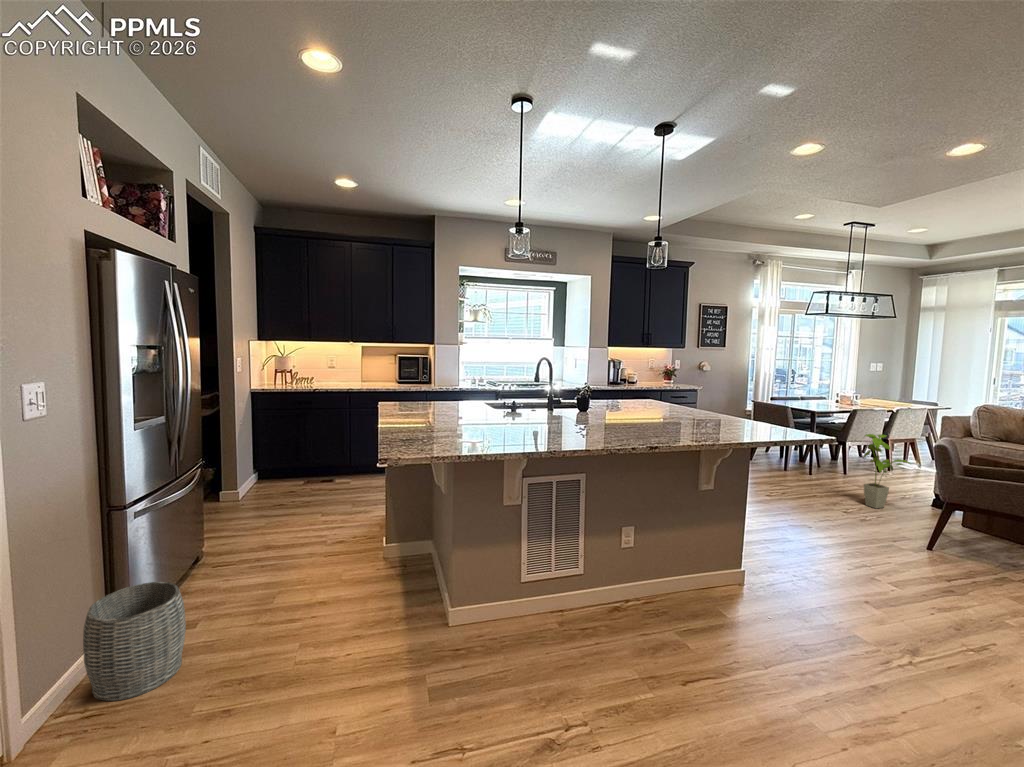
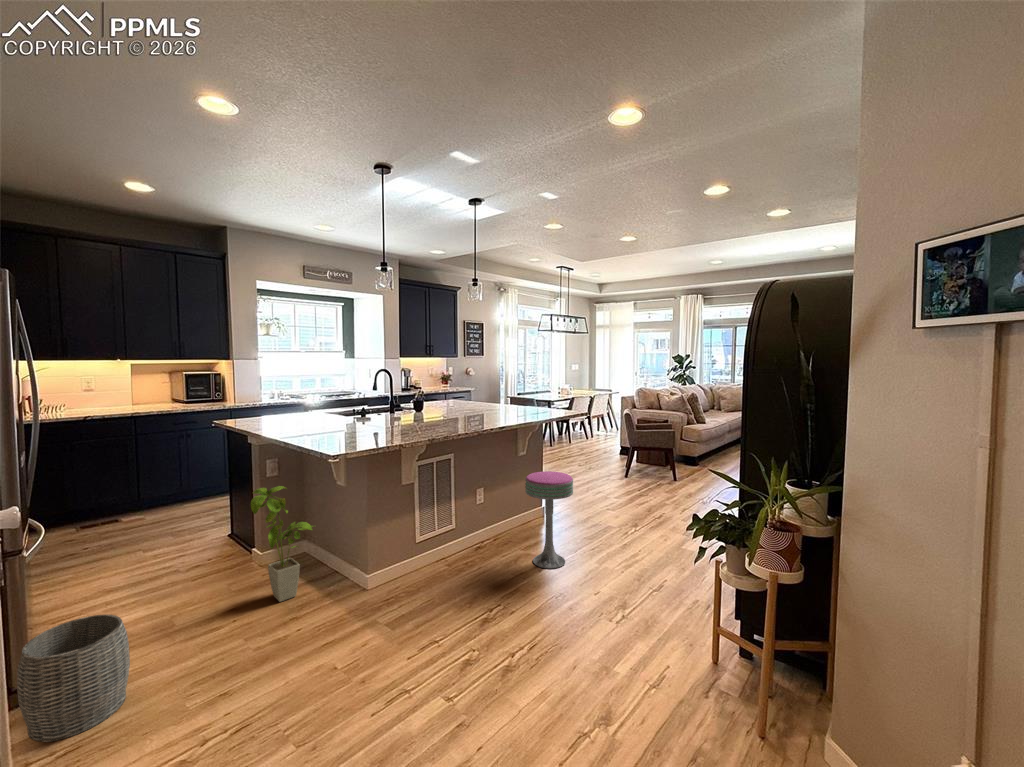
house plant: present [863,434,910,508] -> present [251,486,313,602]
bar stool: none [679,524,765,689] -> present [525,471,573,569]

